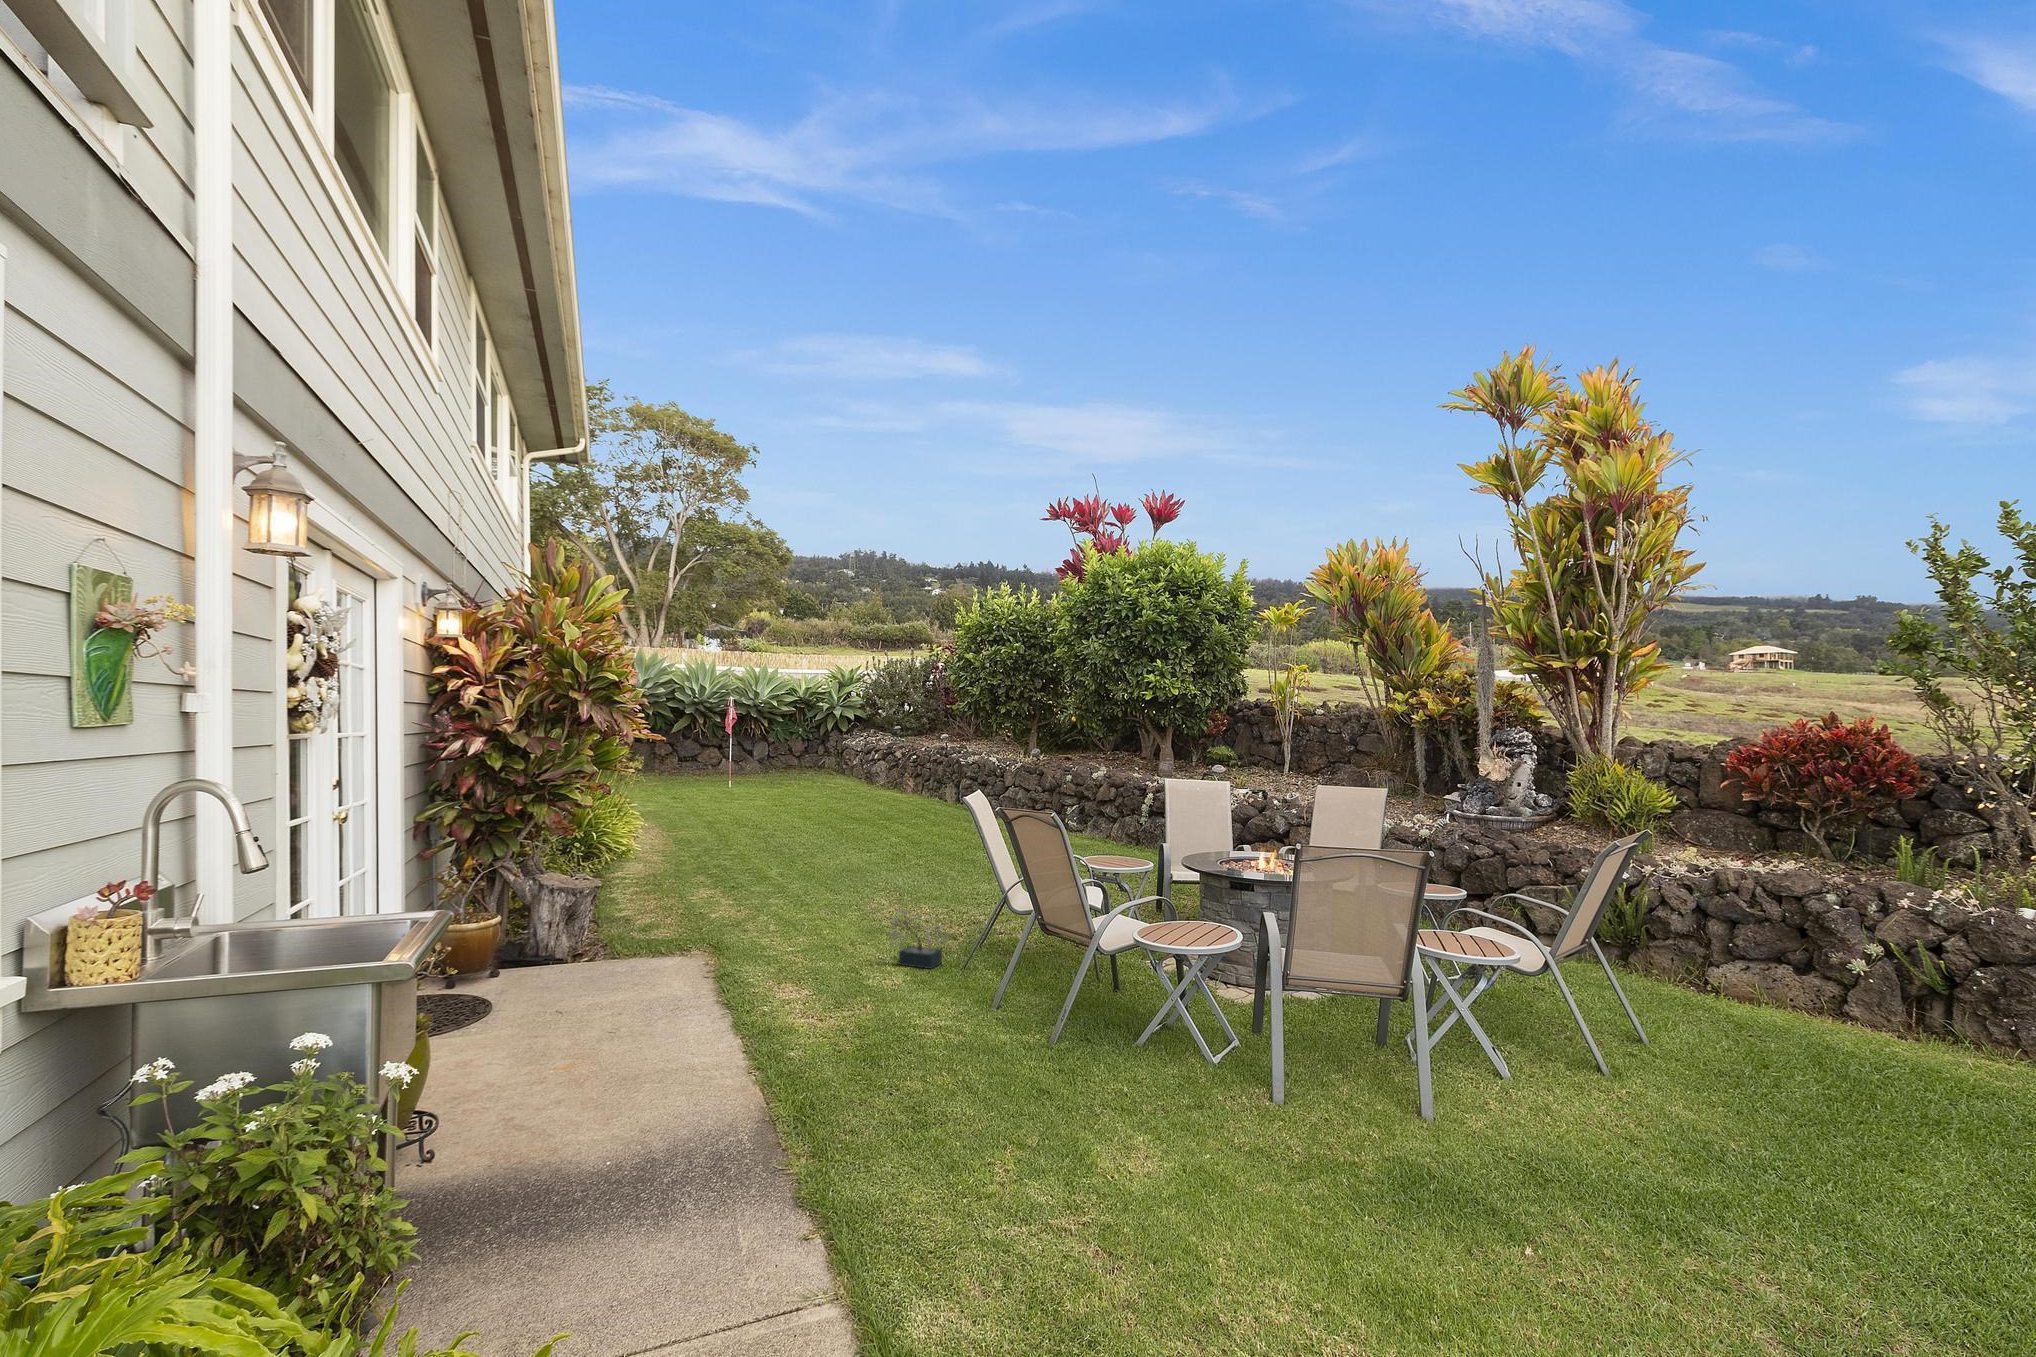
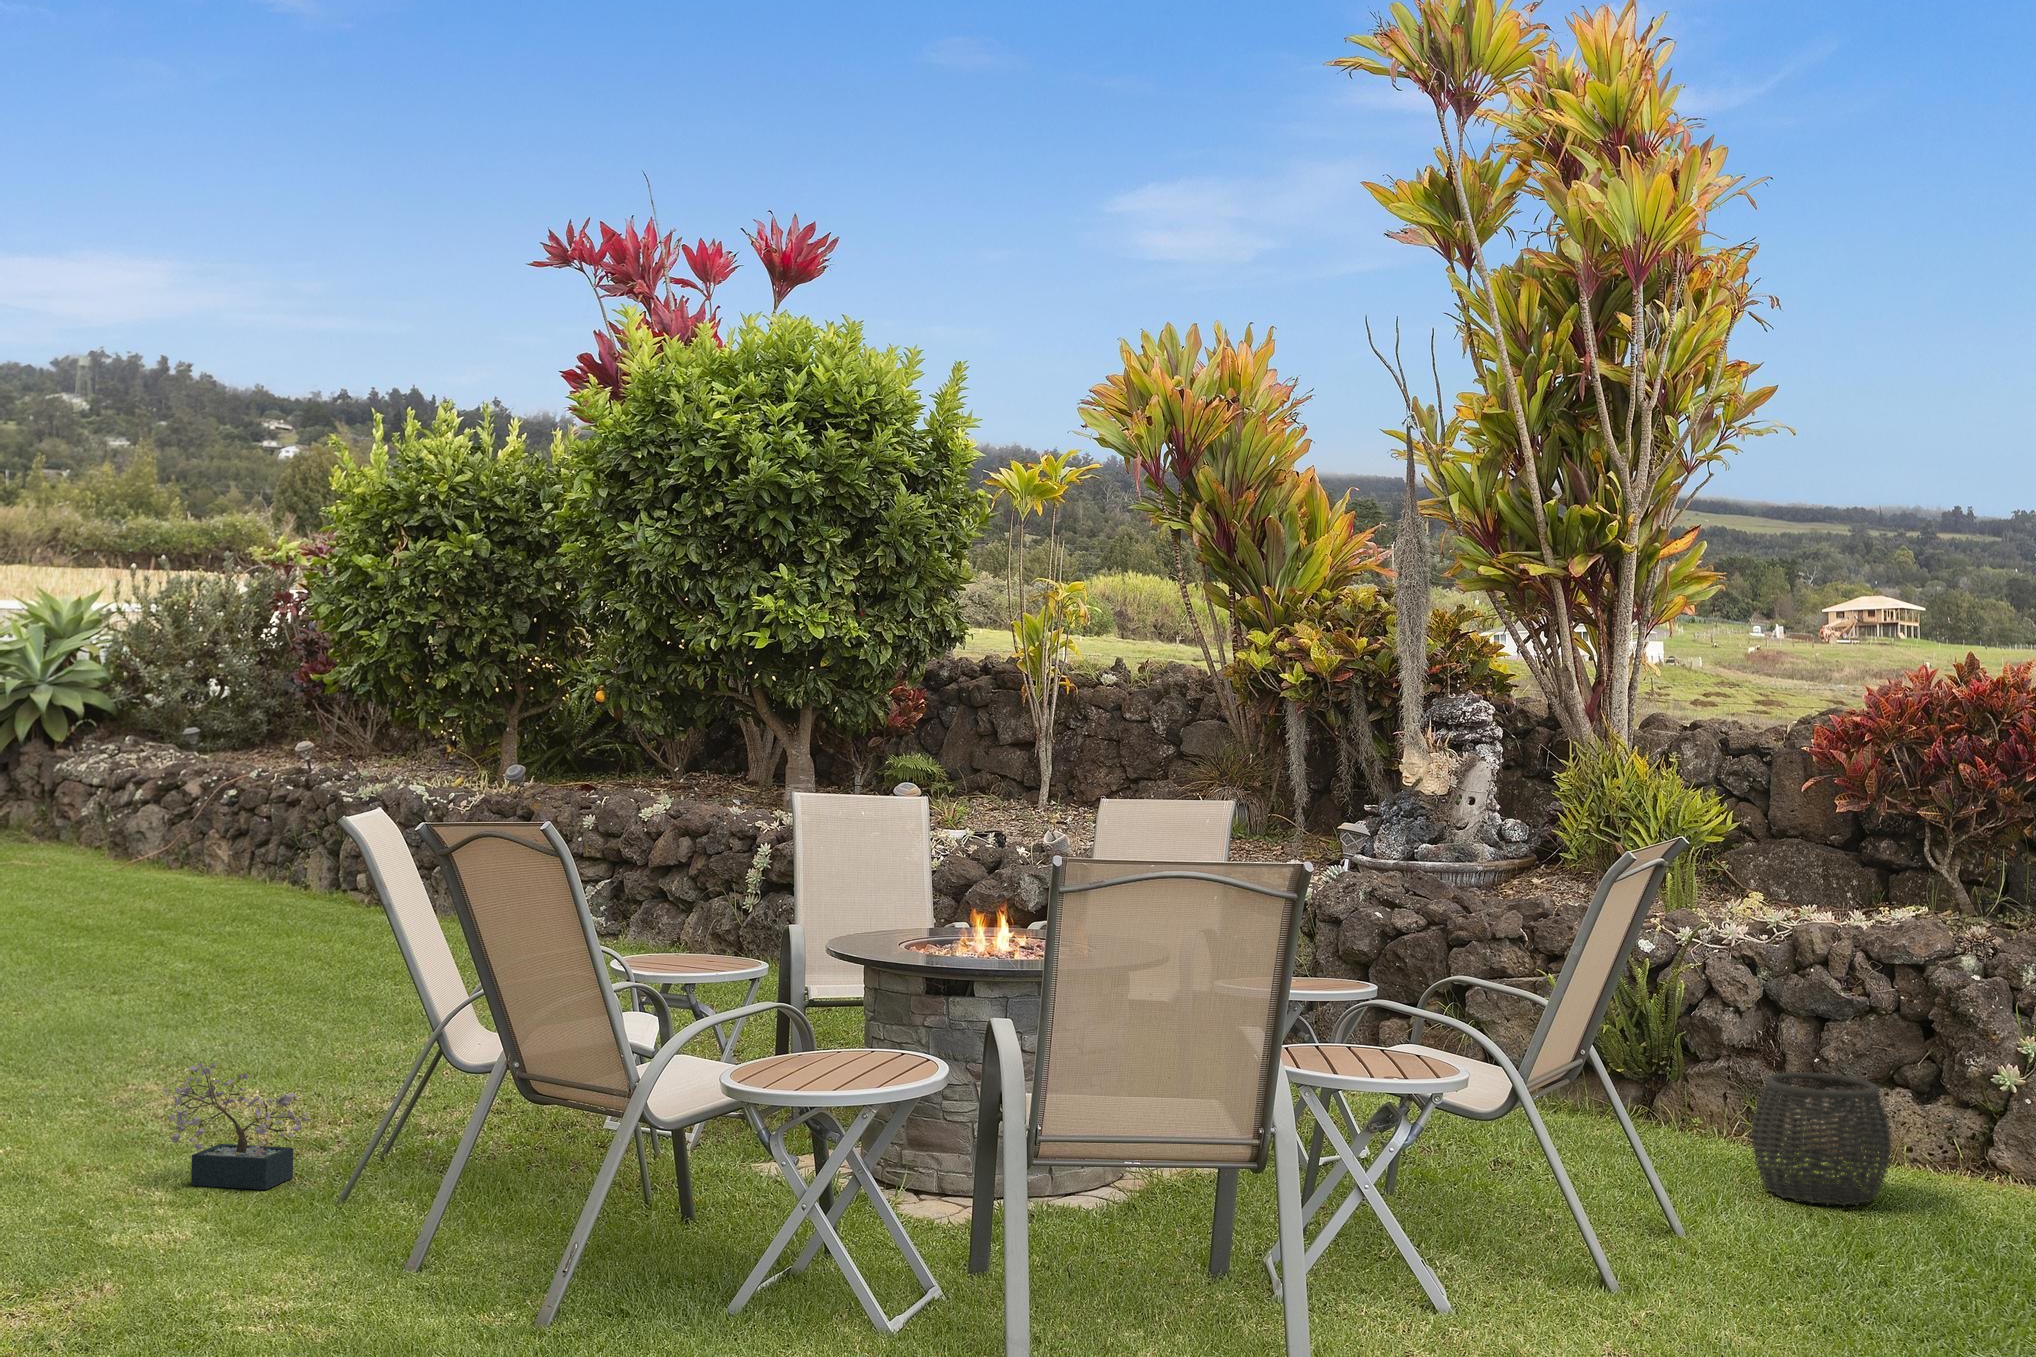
woven basket: none [1685,951,1771,1027] -> present [1751,1072,1892,1206]

